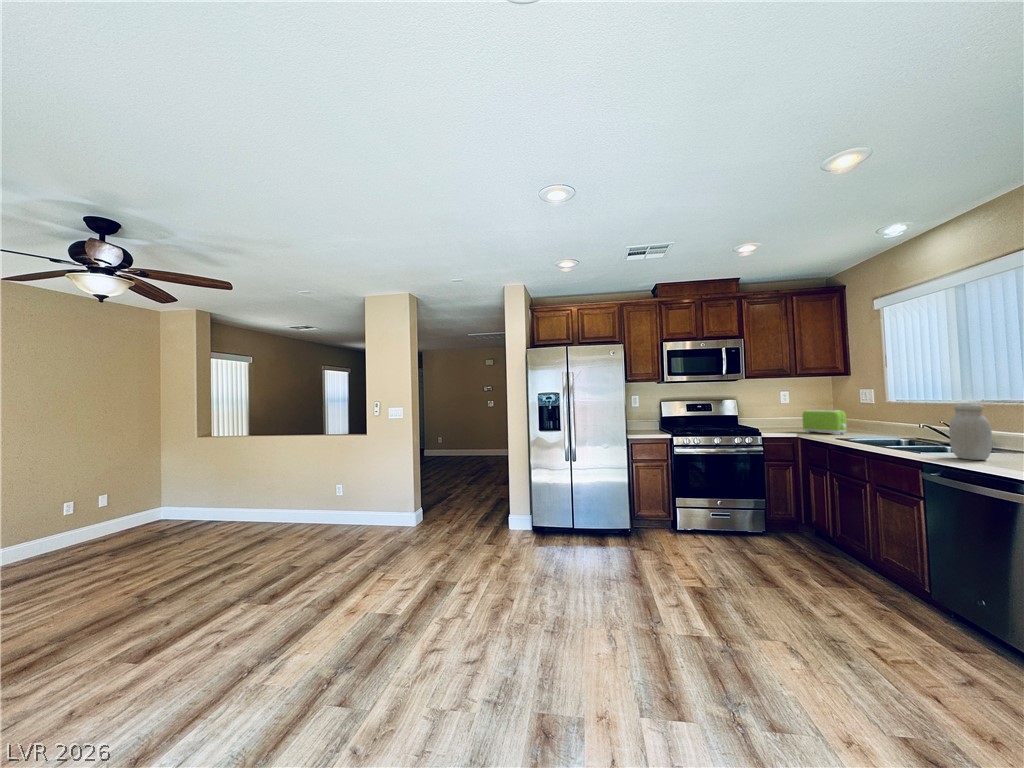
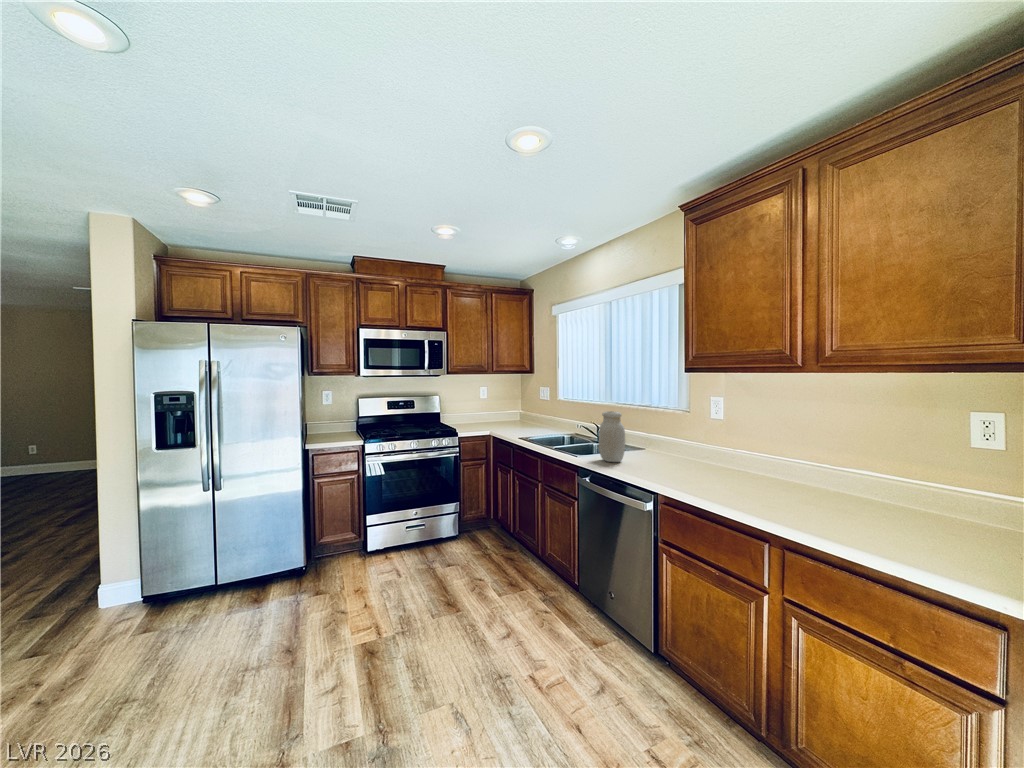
toaster: present [802,410,847,435] -> none [495,408,528,432]

